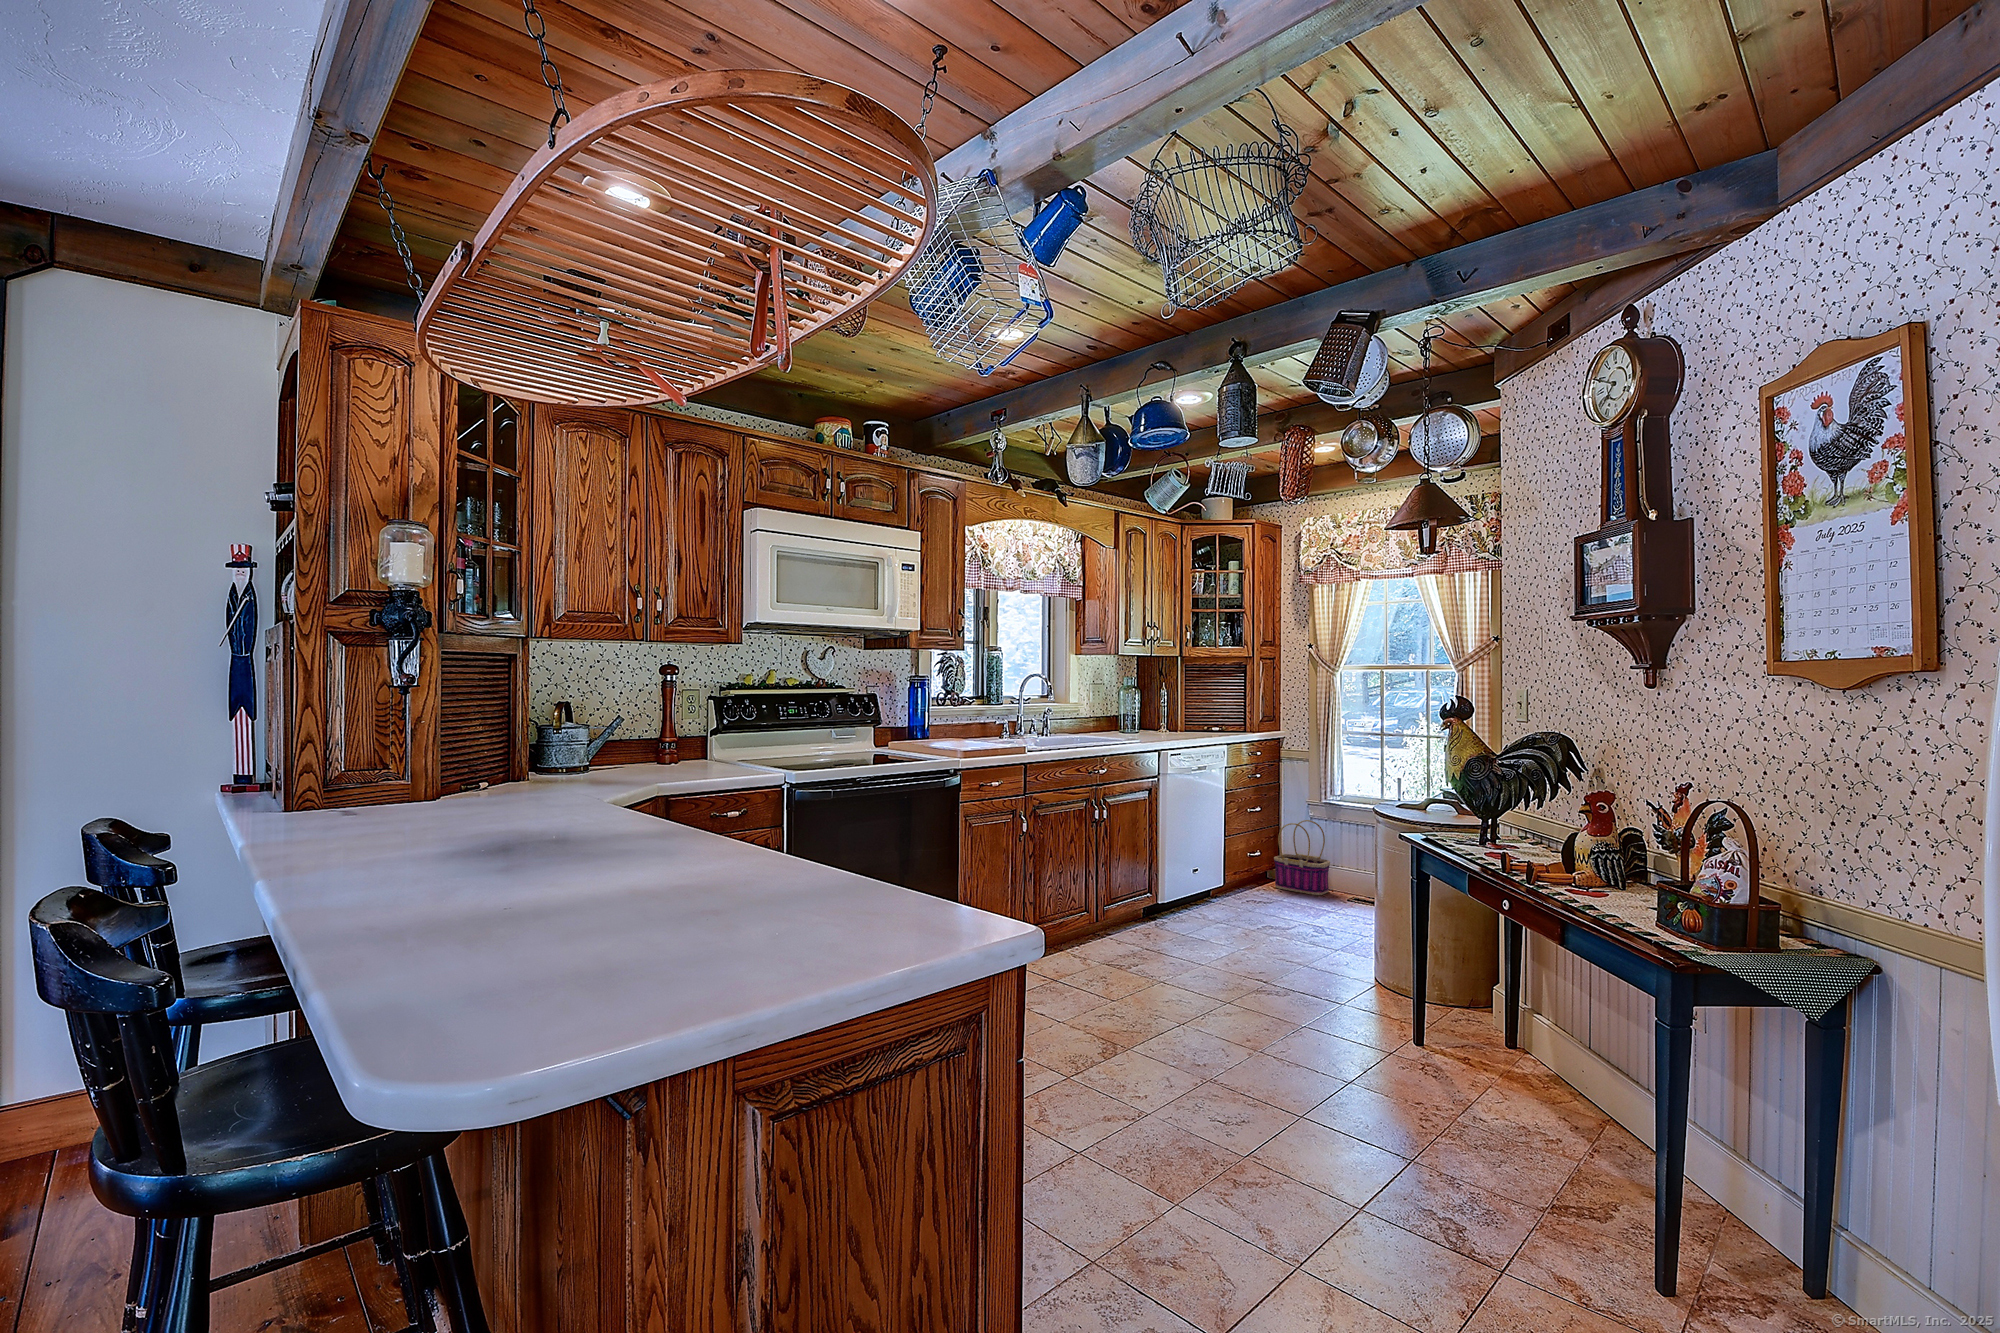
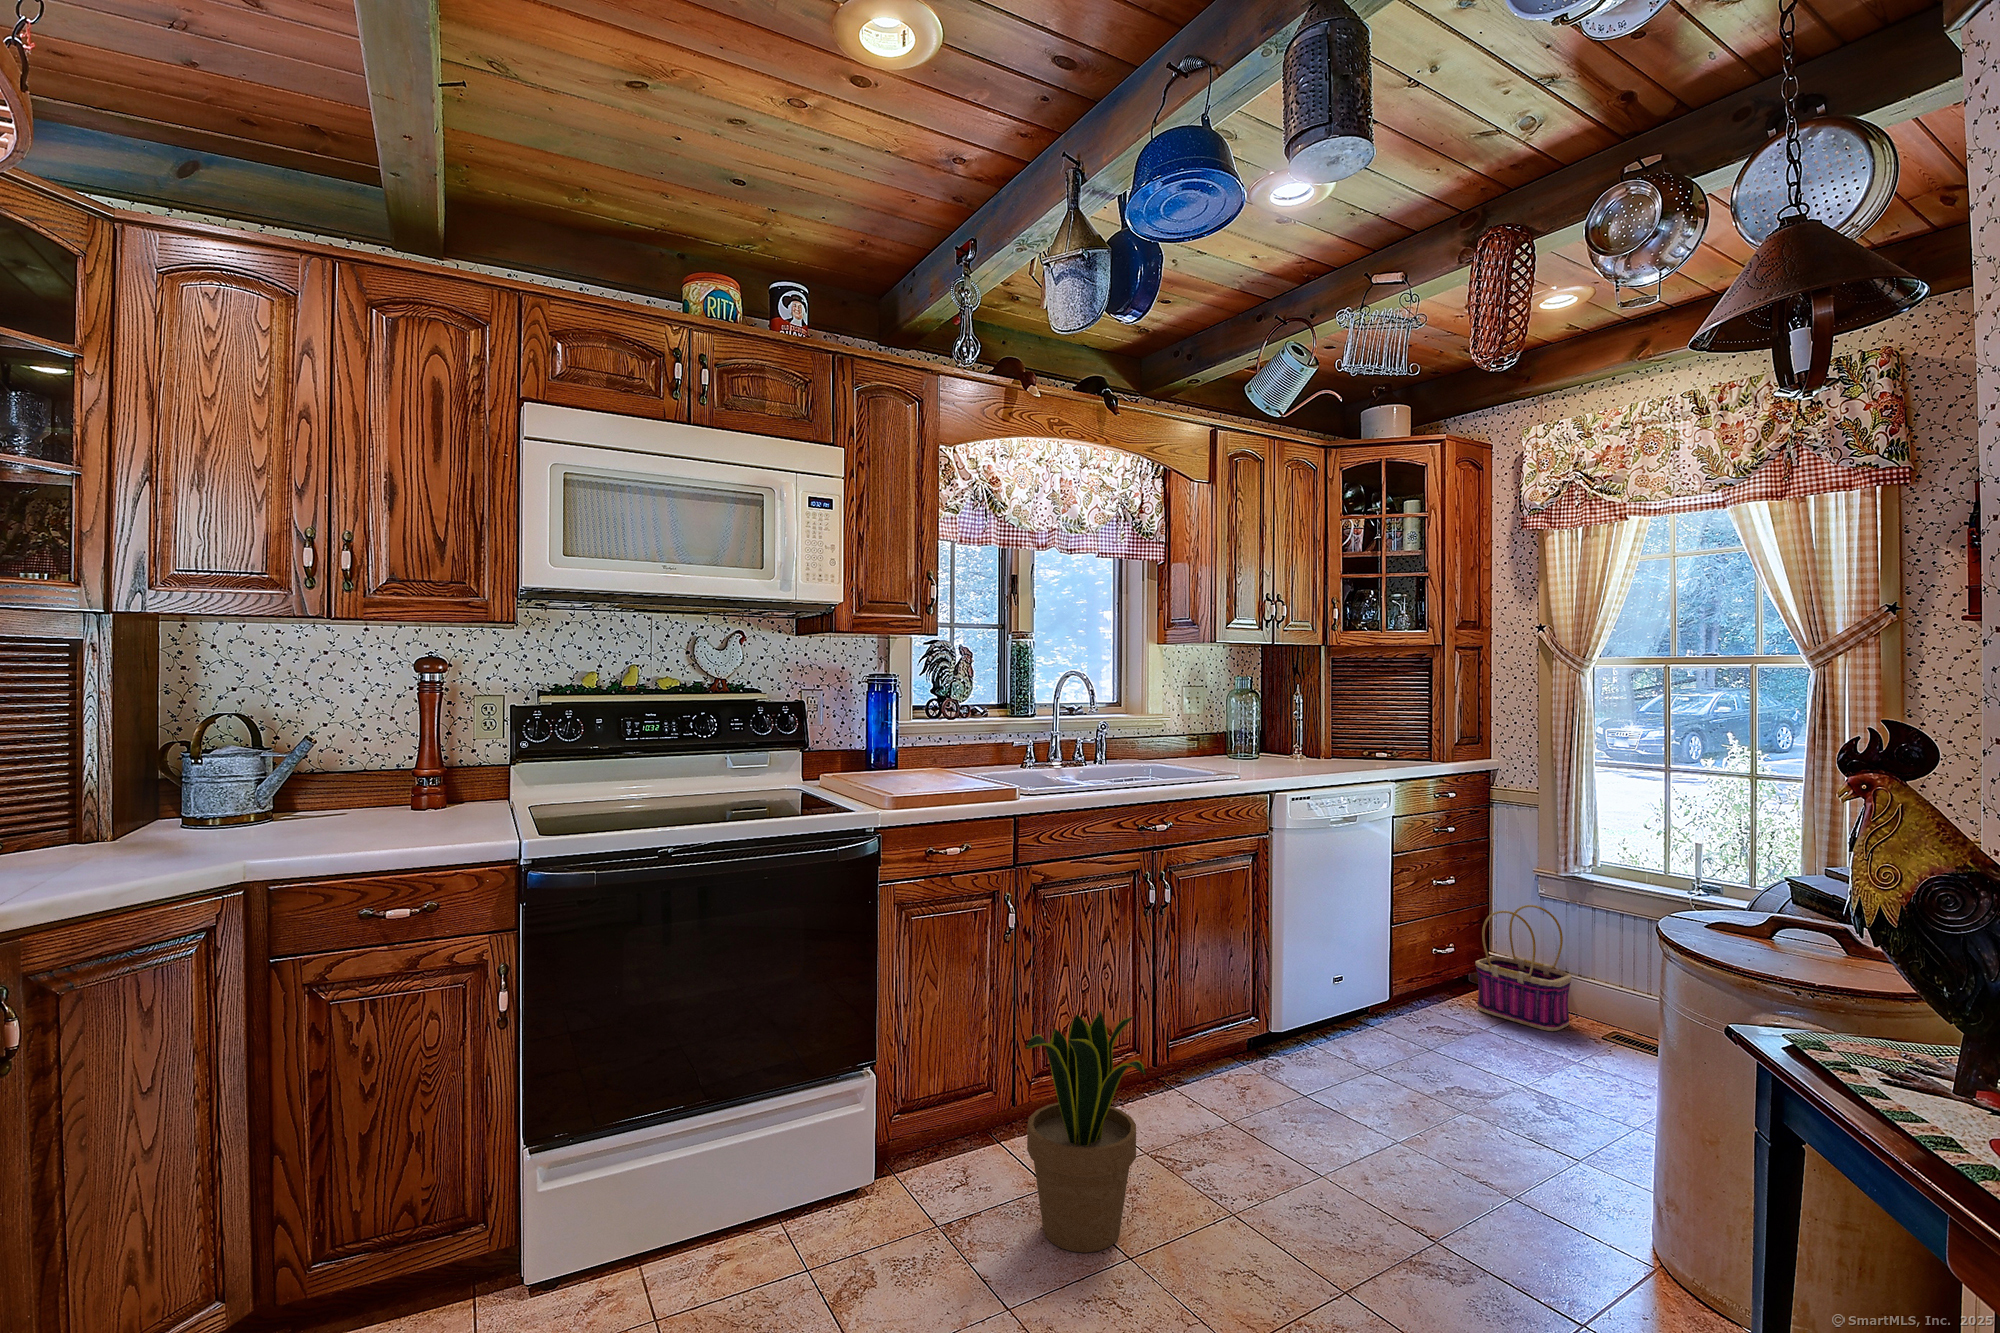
potted plant: none [1059,866,1128,996] -> present [1025,1011,1146,1253]

